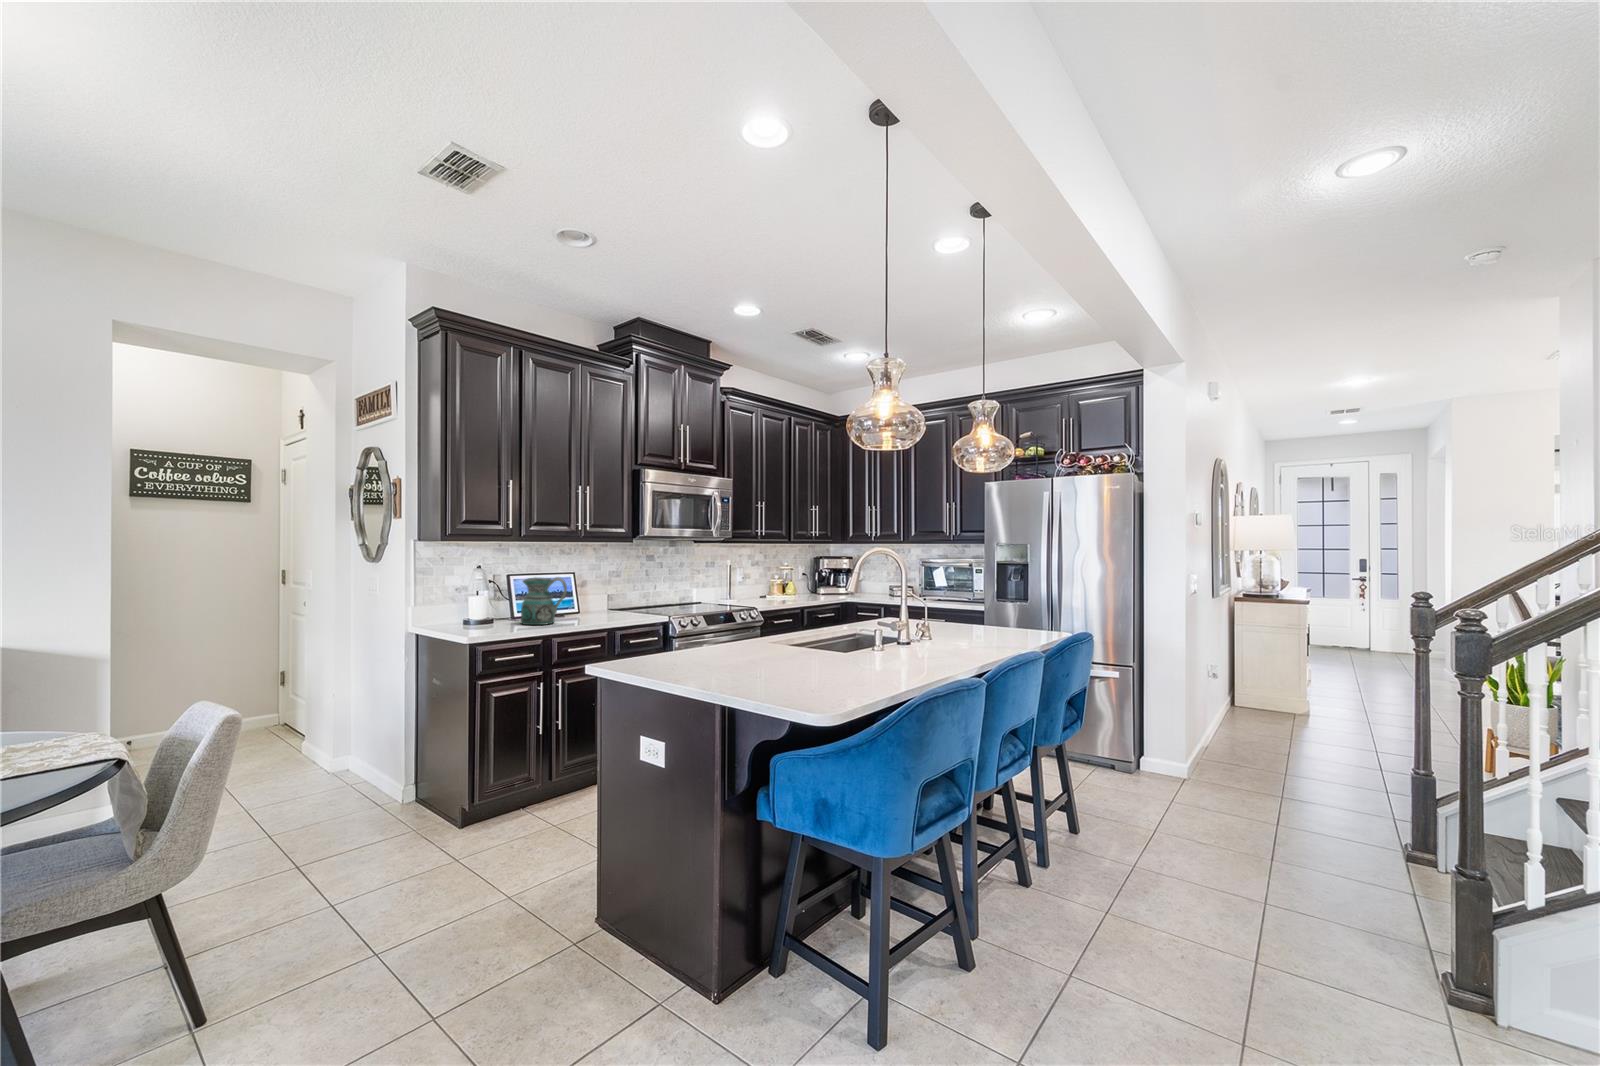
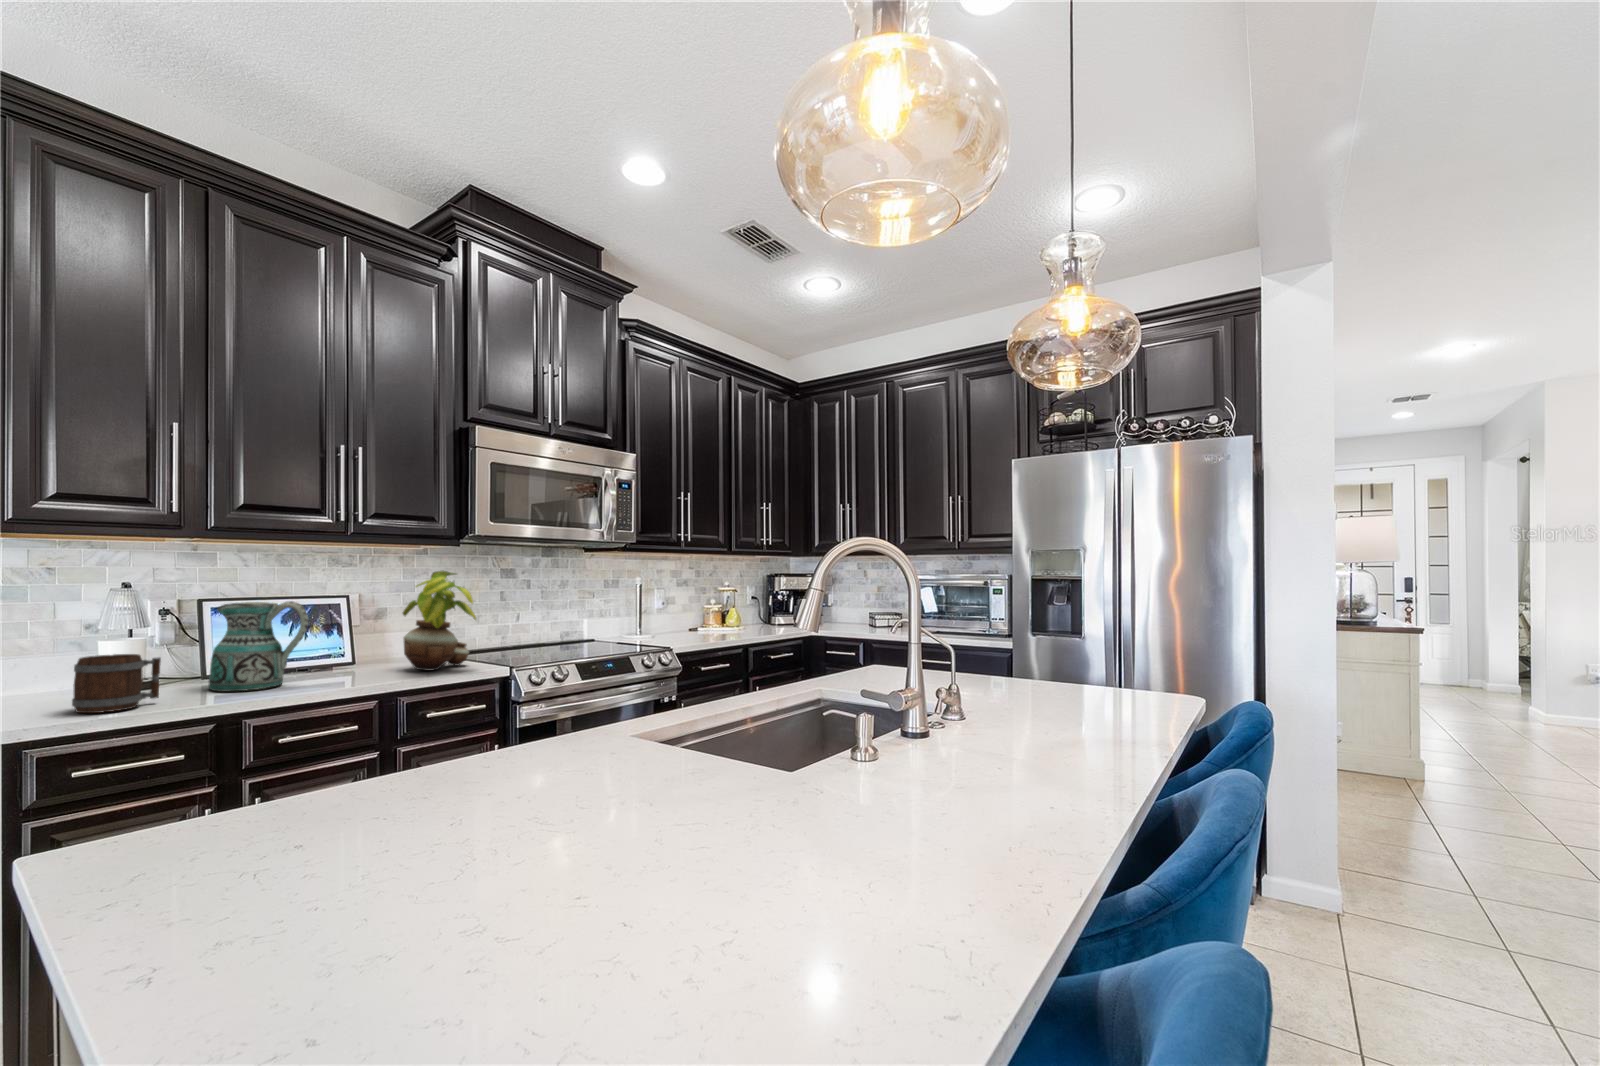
potted plant: none [605,559,648,617] -> present [403,571,476,670]
mug: none [478,604,510,632] -> present [72,654,161,713]

